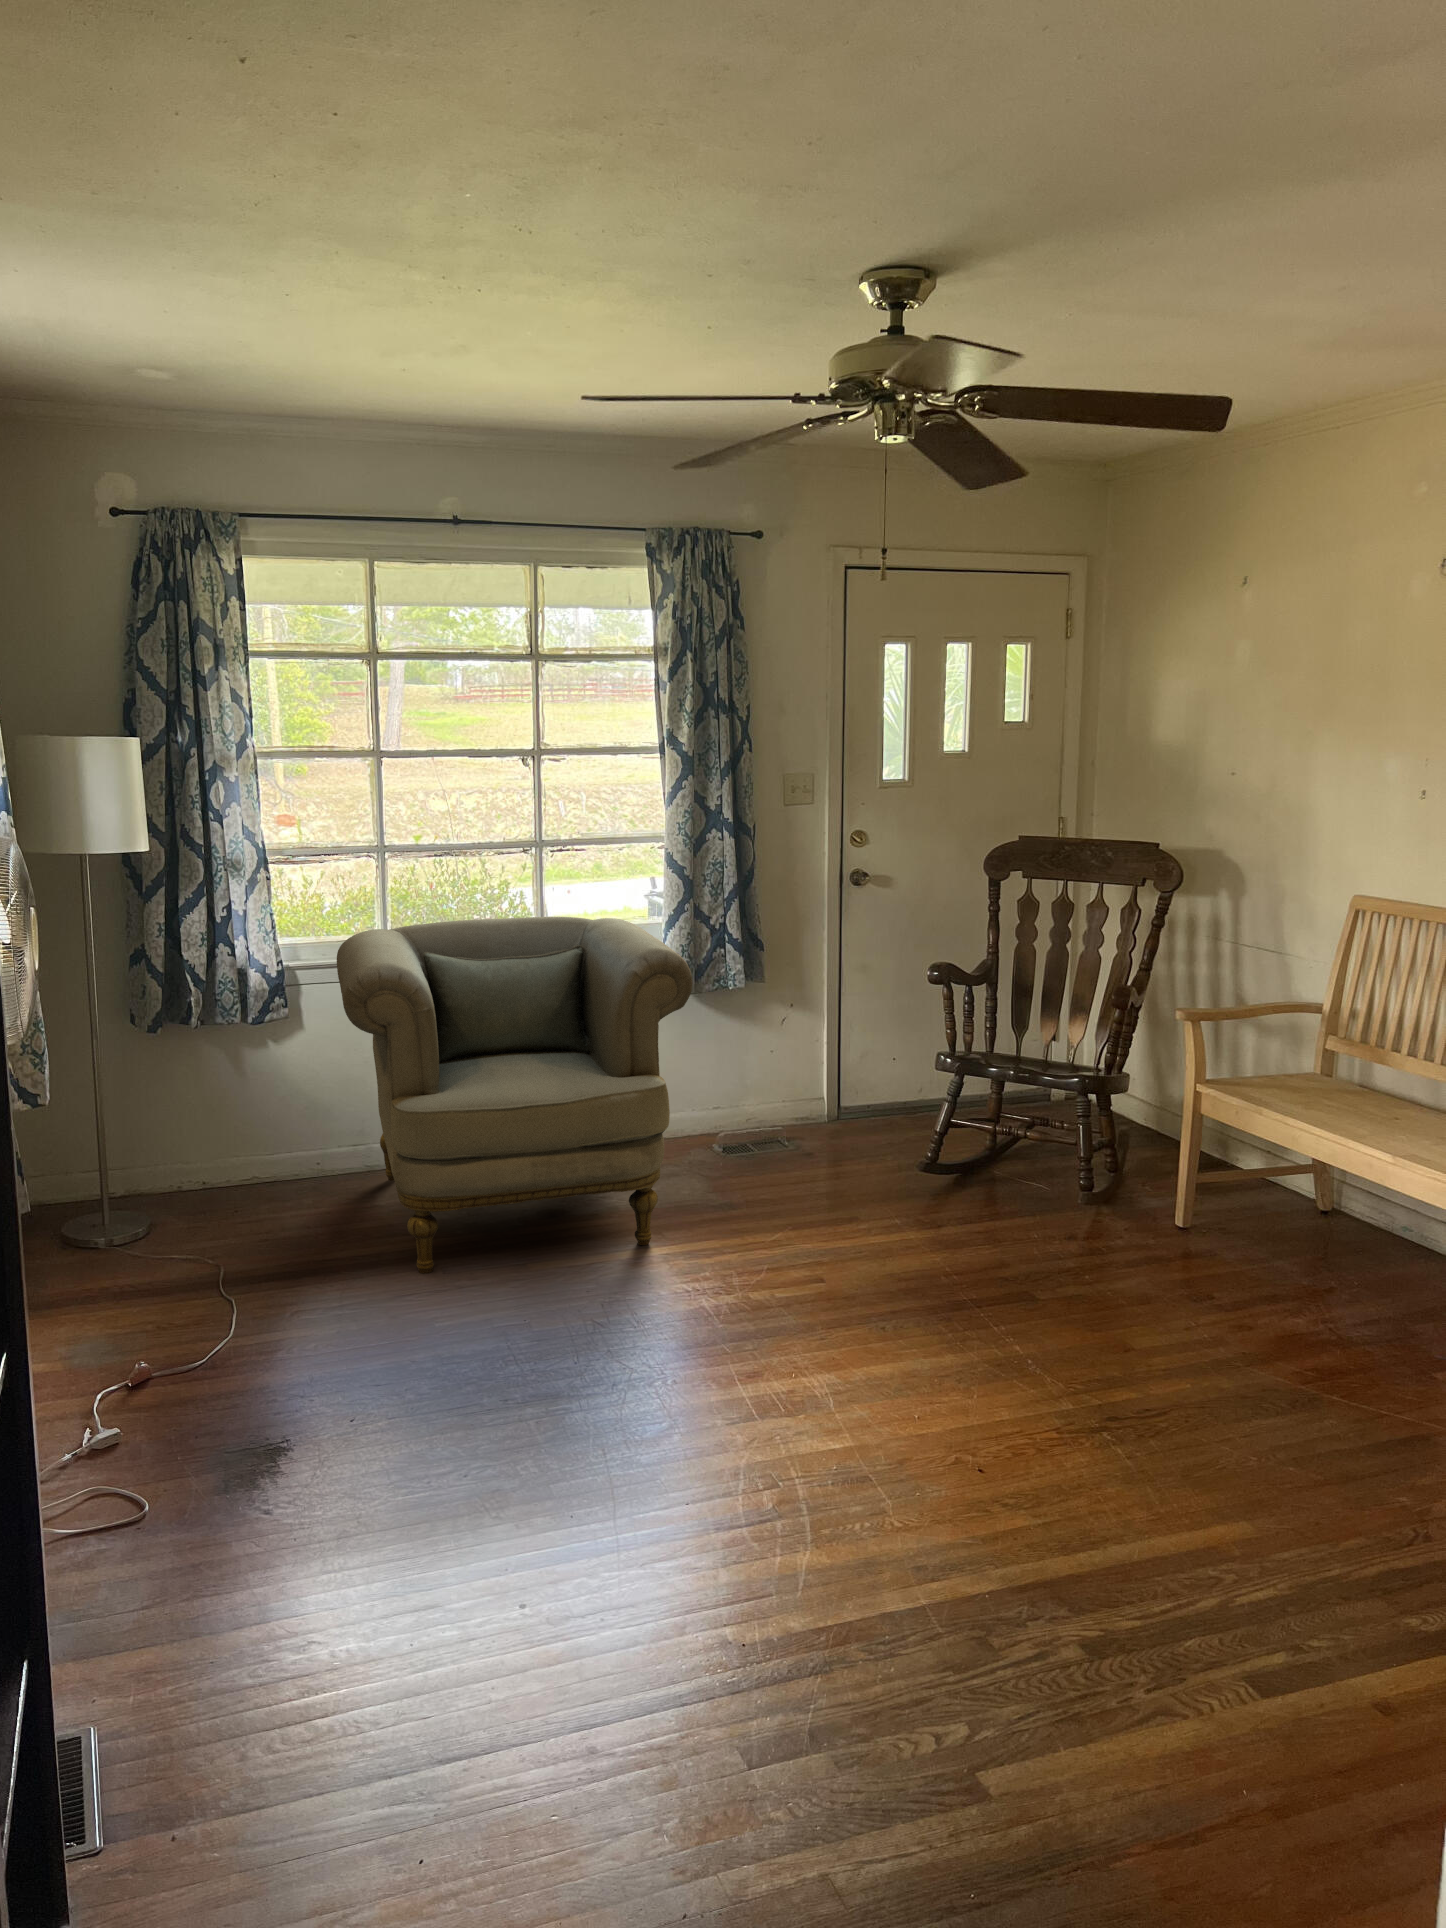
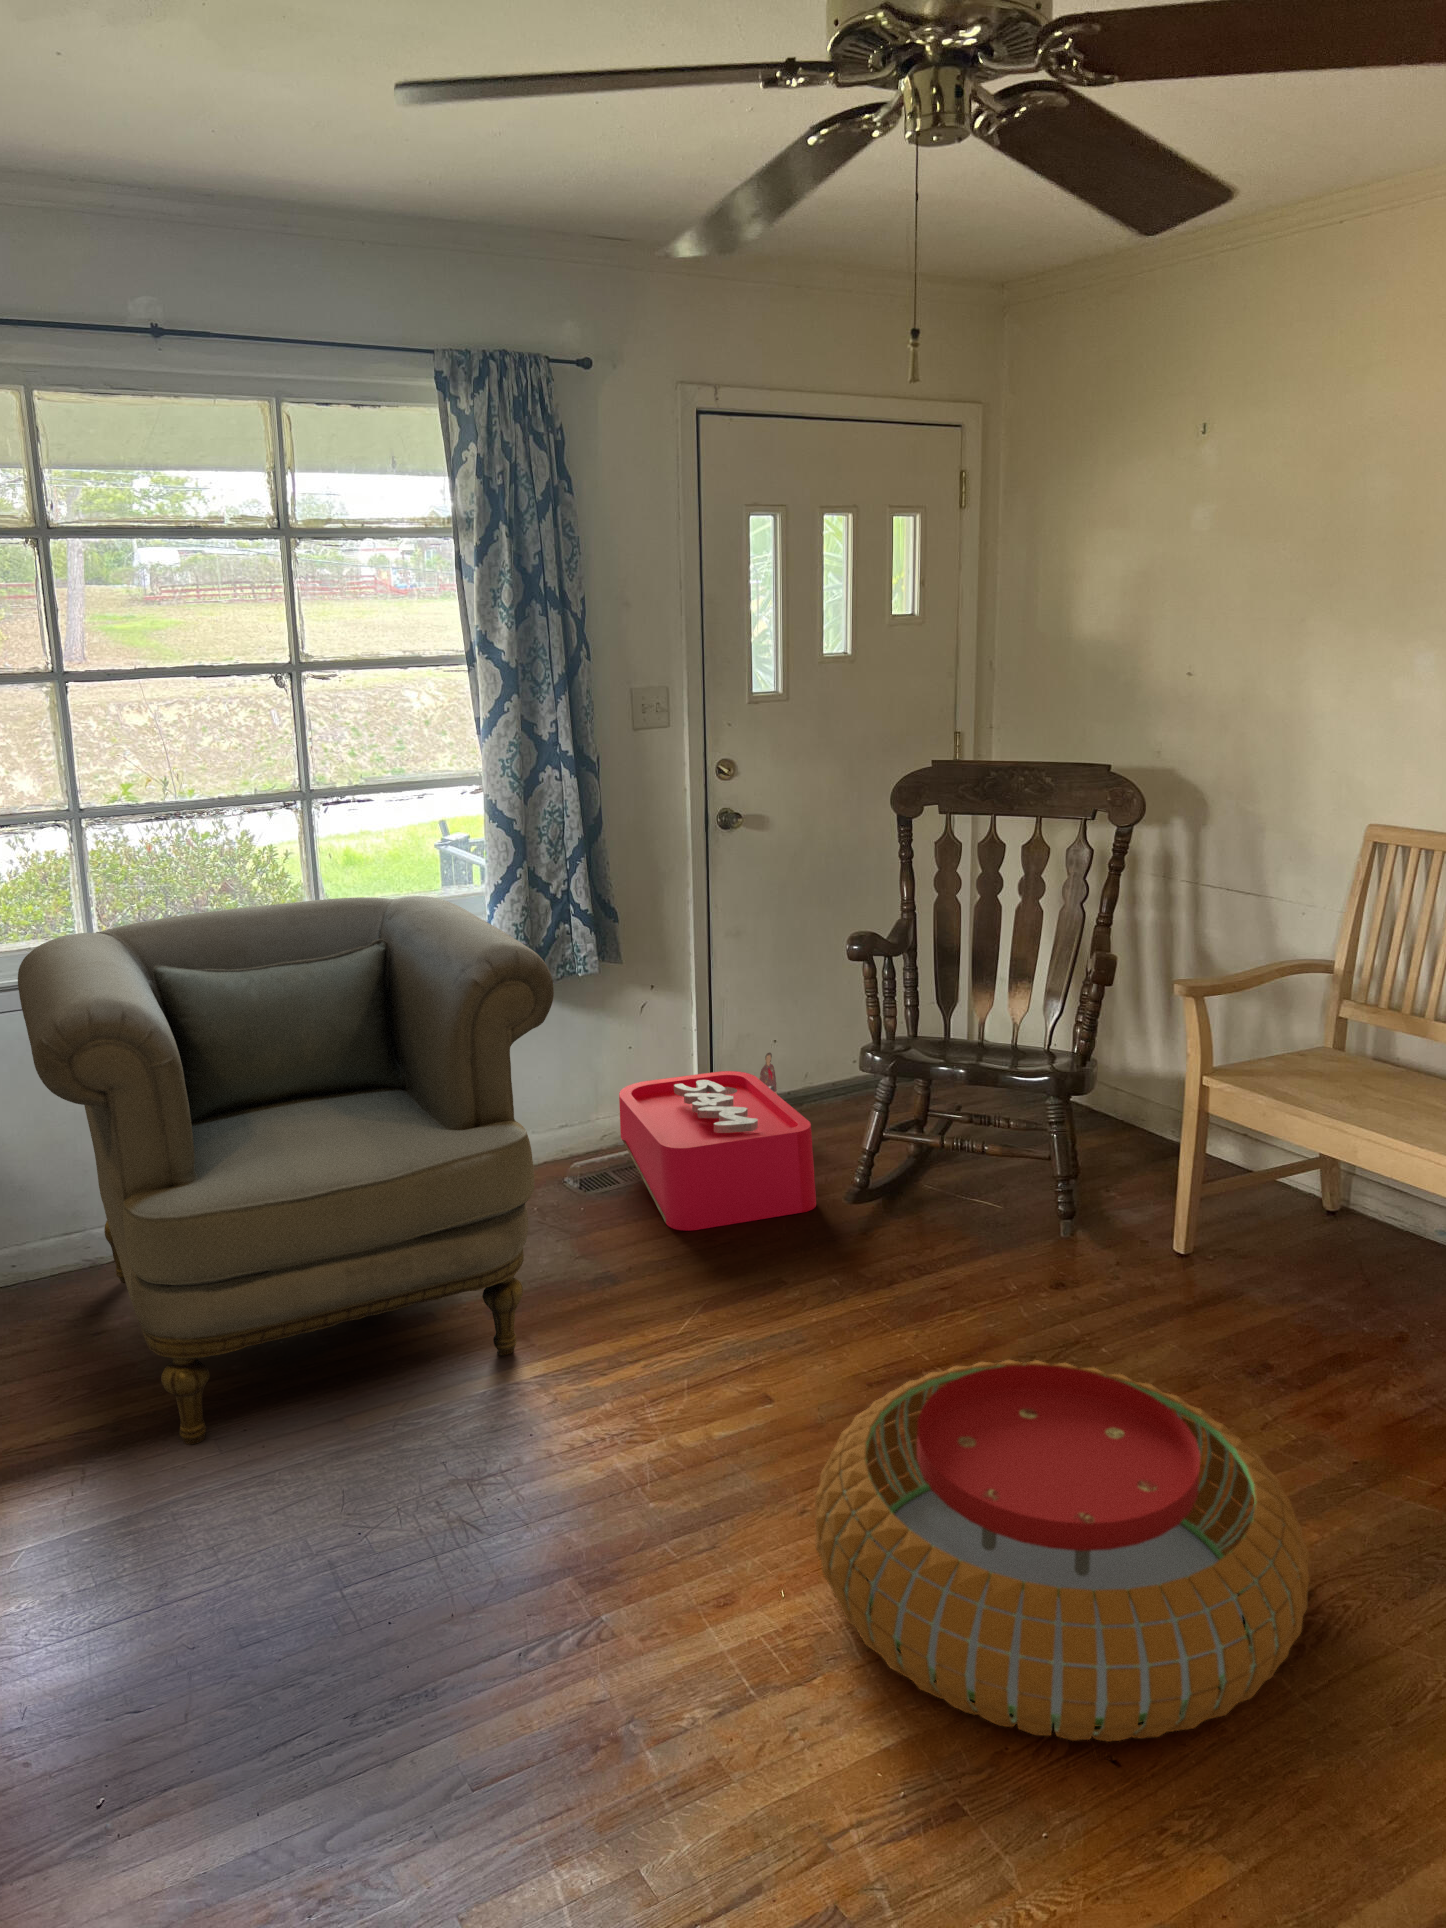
storage bin: none [757,1062,900,1184] -> present [619,1053,816,1231]
pouf: none [820,1257,1166,1491] -> present [815,1360,1310,1742]

